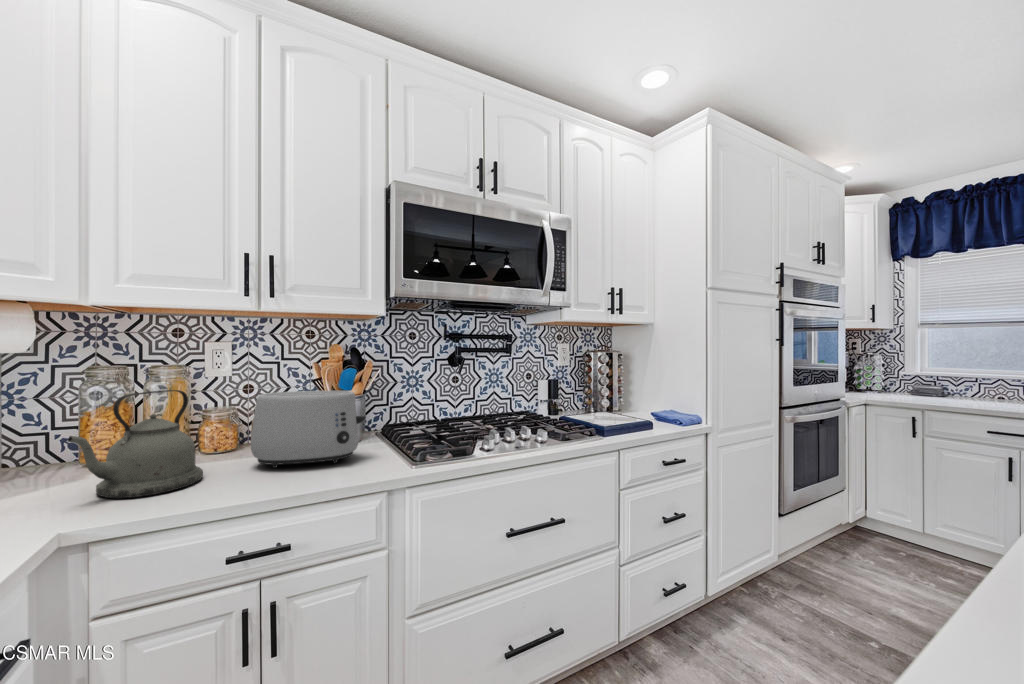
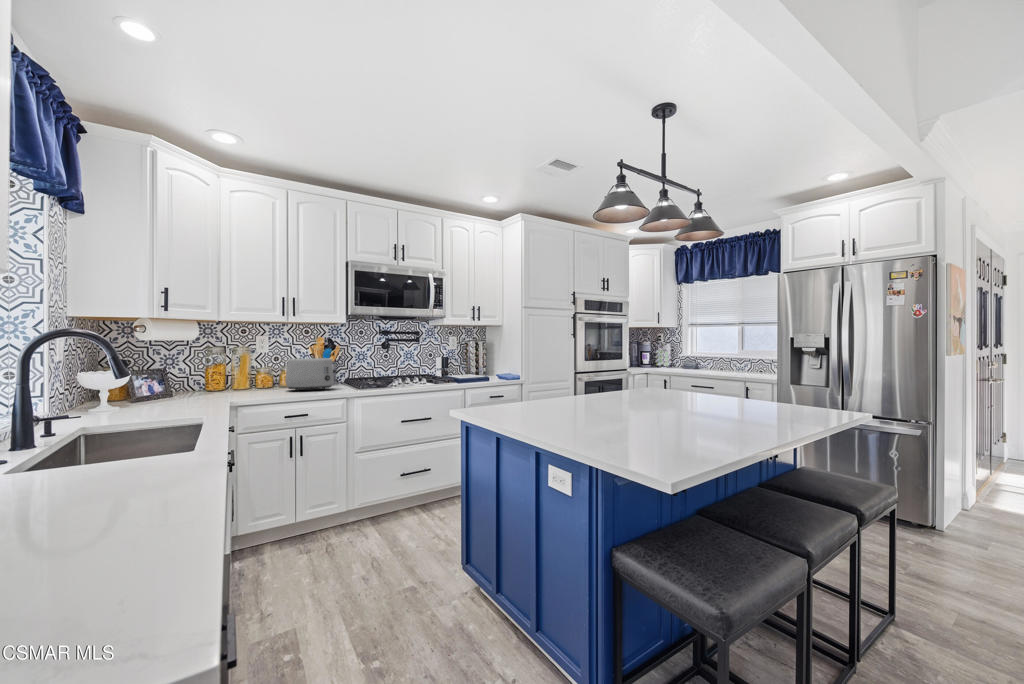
kettle: present [68,390,203,498] -> none [225,356,268,396]

